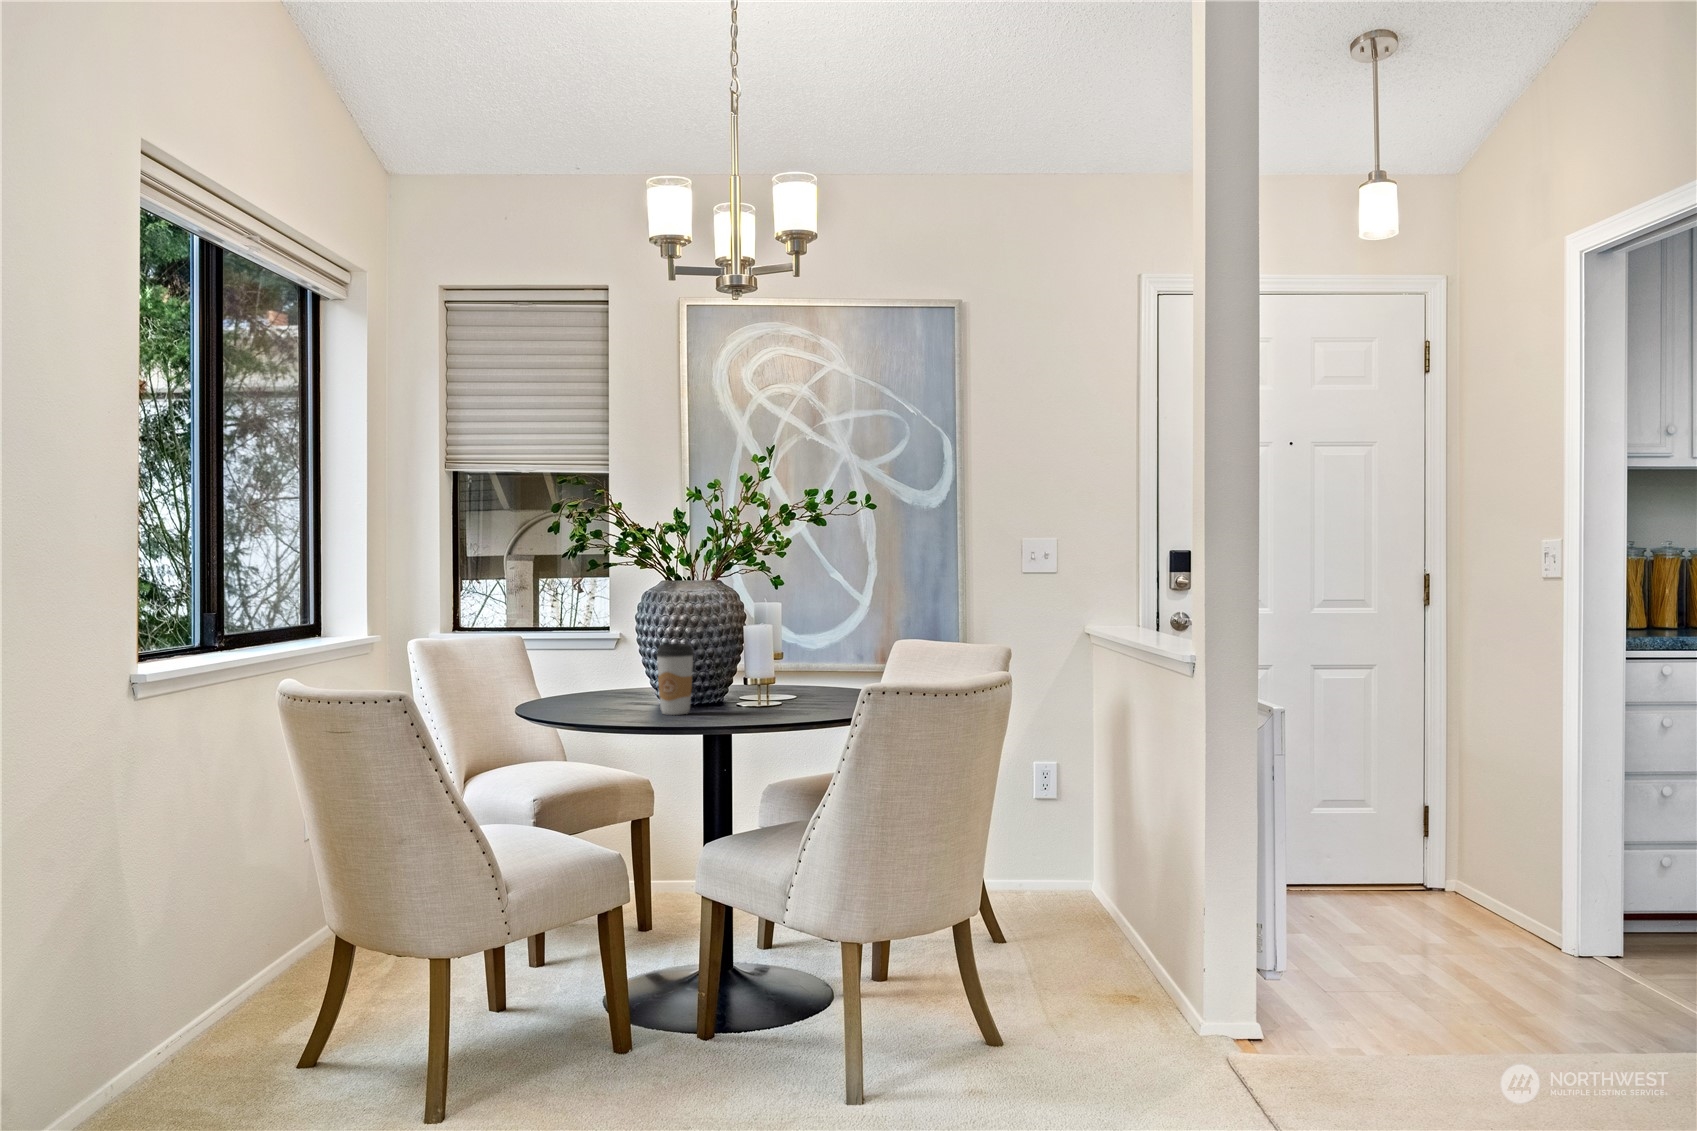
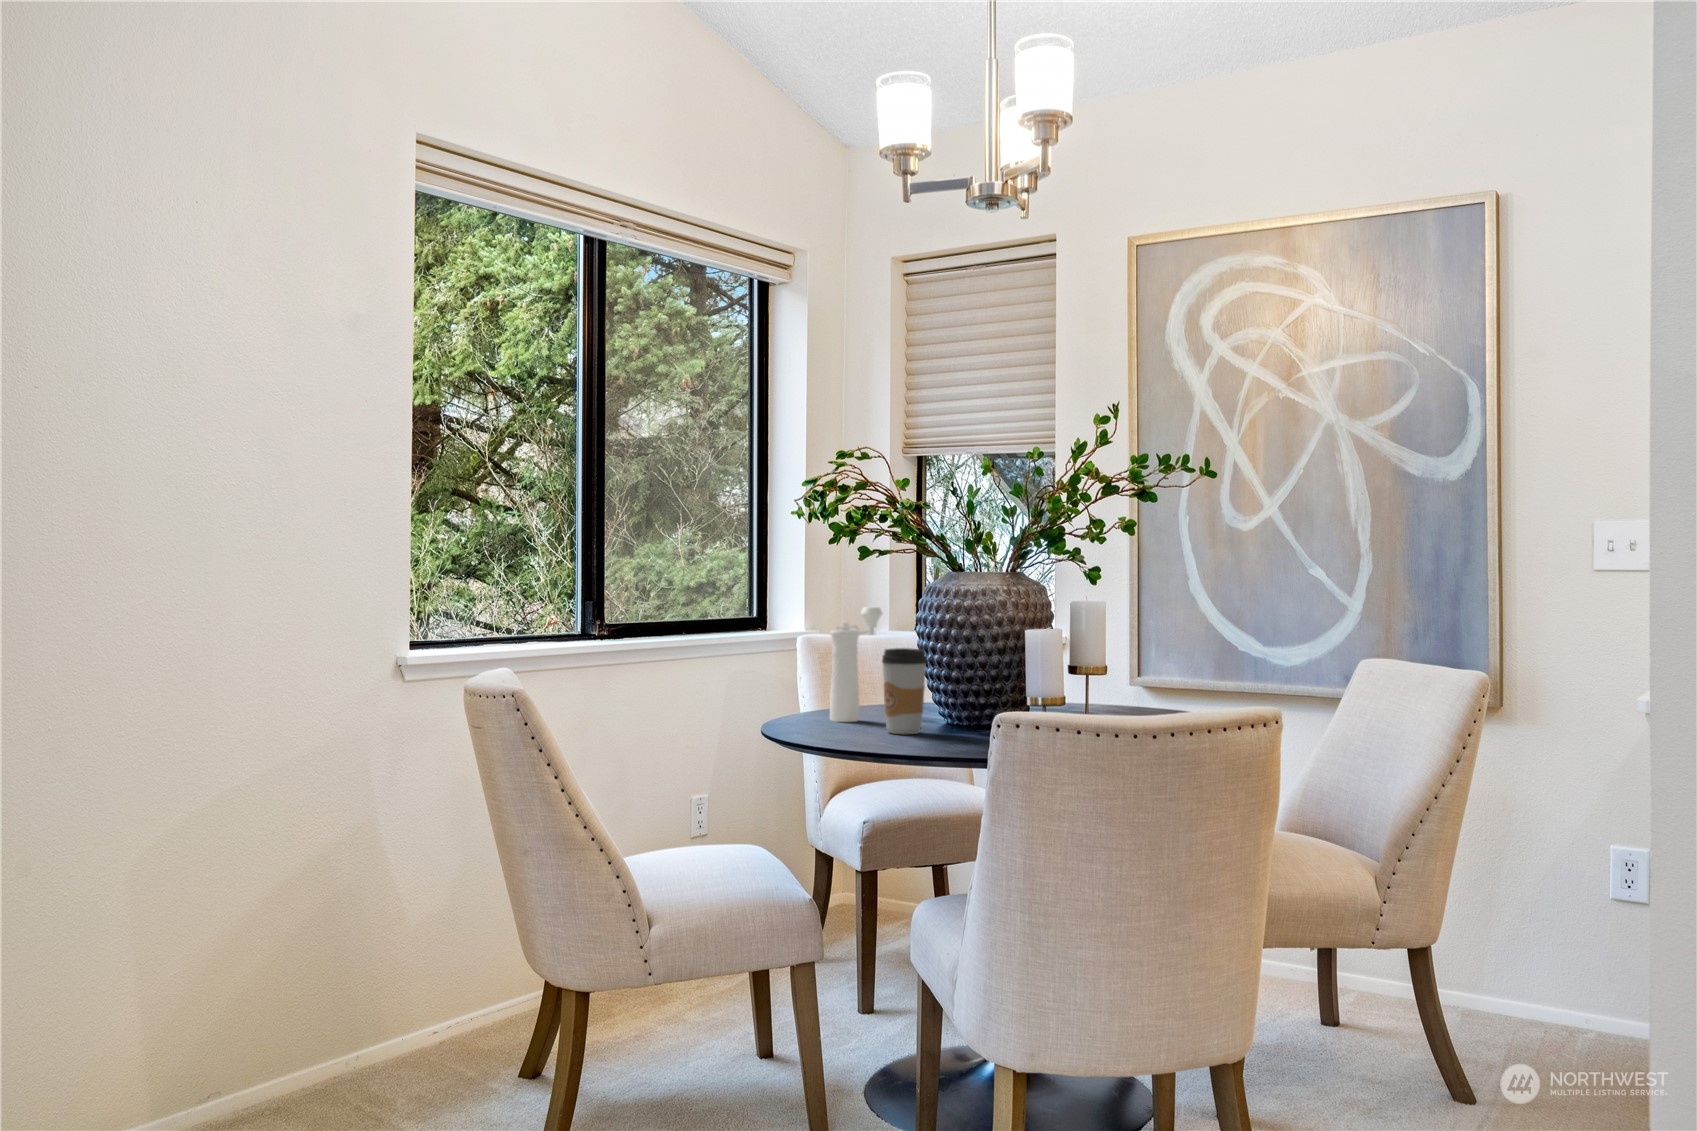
pepper mill: none [580,612,607,712] -> present [830,607,882,722]

